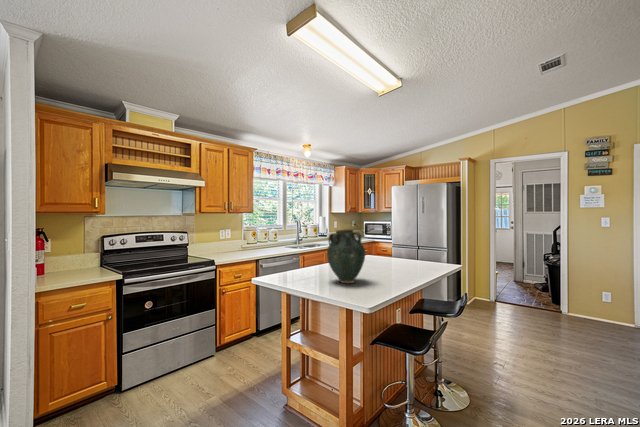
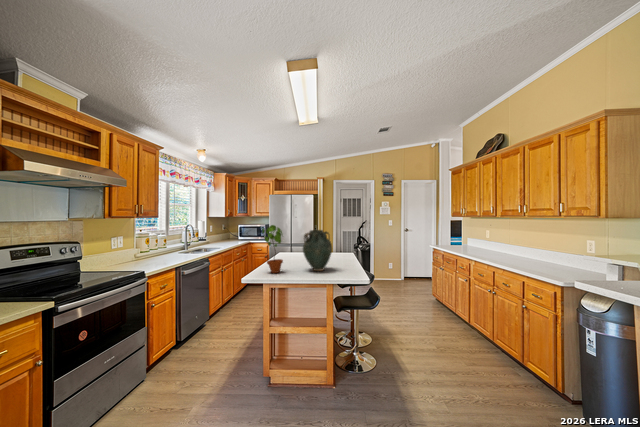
potted plant: none [287,222,309,278] -> present [262,225,283,273]

